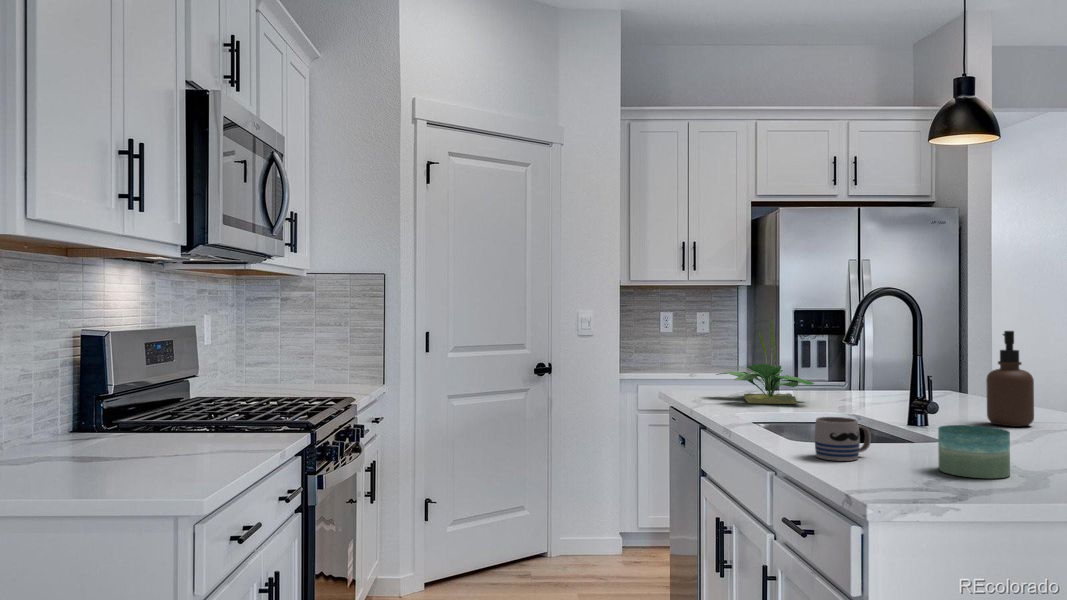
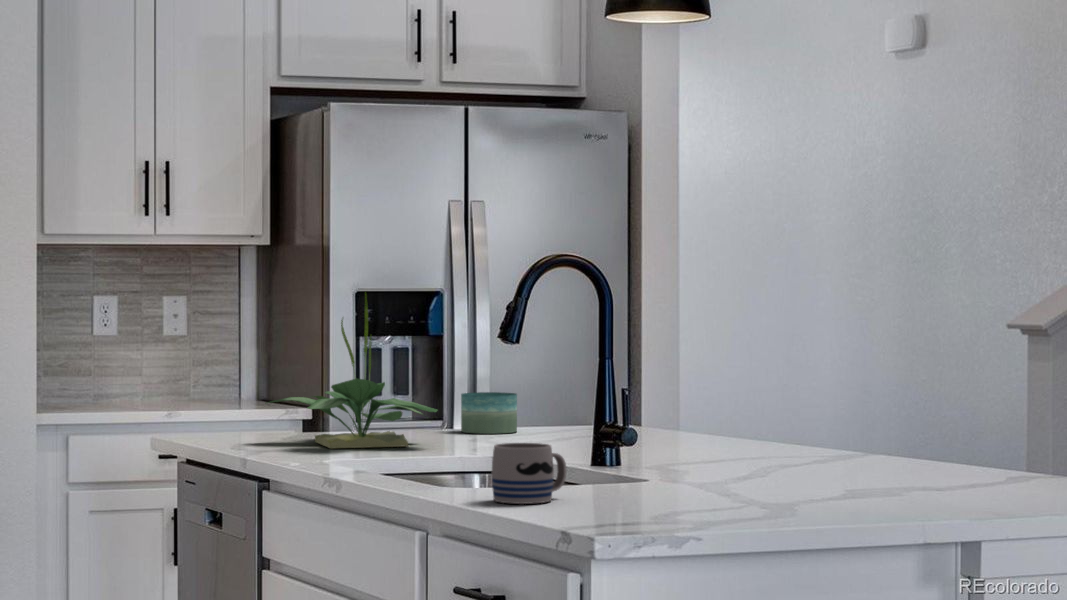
soap dispenser: present [986,331,1034,426] -> none [692,319,752,458]
candle: present [938,425,1010,478] -> present [461,392,517,434]

